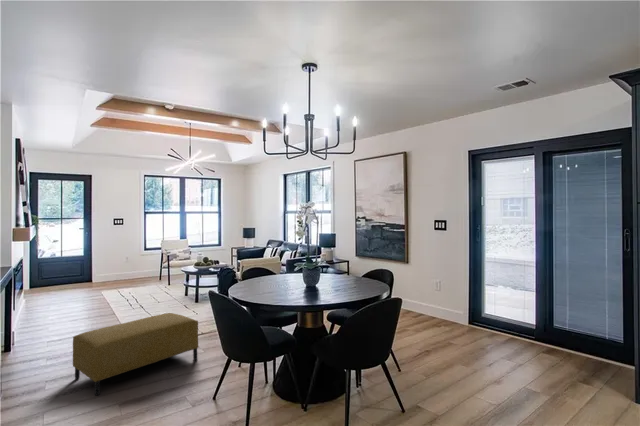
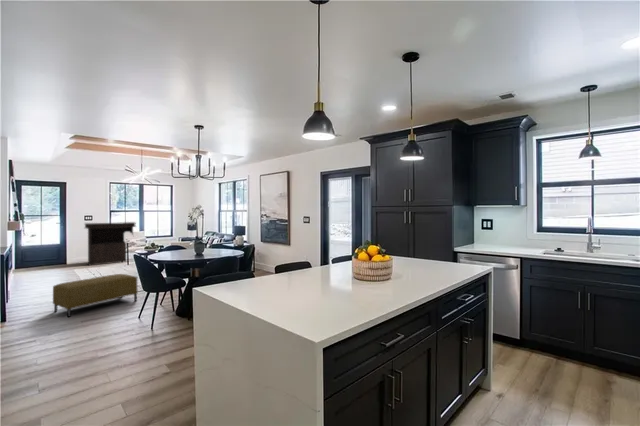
console table: none [113,227,177,286] -> present [85,222,136,266]

